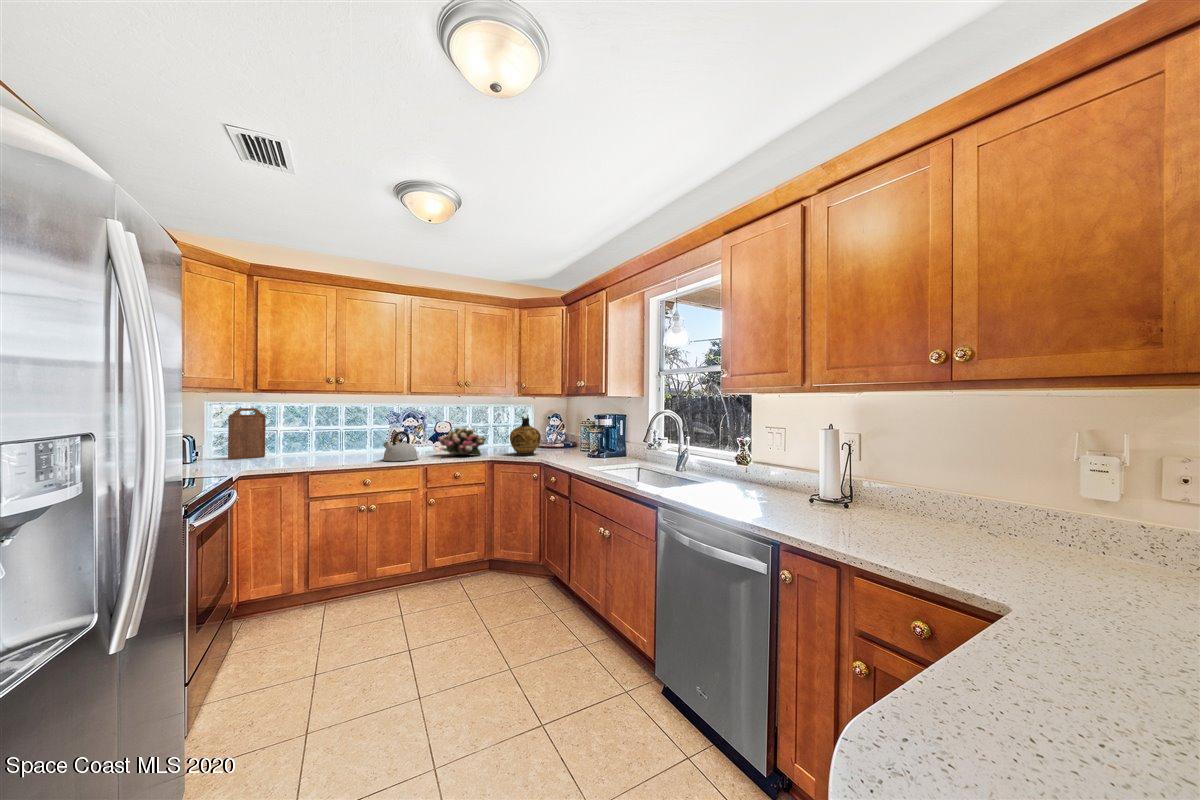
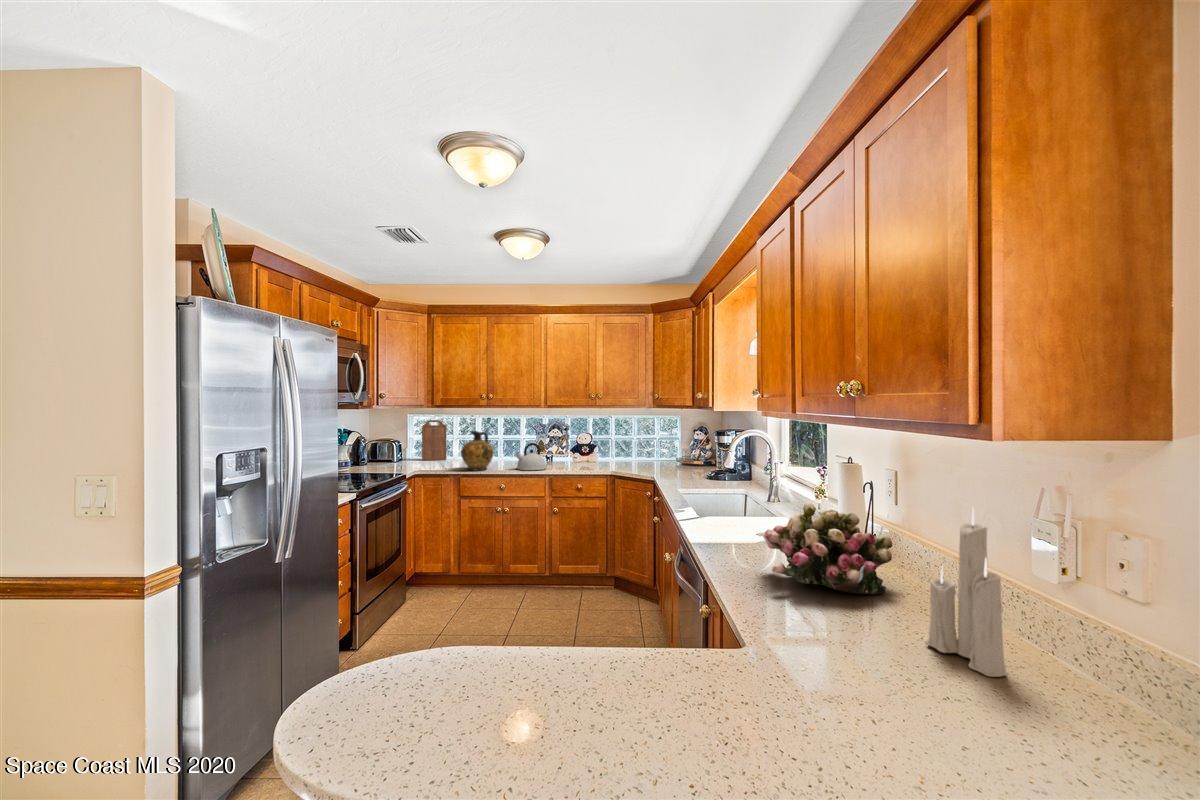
ceramic jug: present [510,417,541,455] -> present [461,431,494,470]
flower arrangement: present [438,427,486,456] -> present [763,503,892,594]
candle: none [1054,436,1148,574] -> present [926,508,1007,677]

